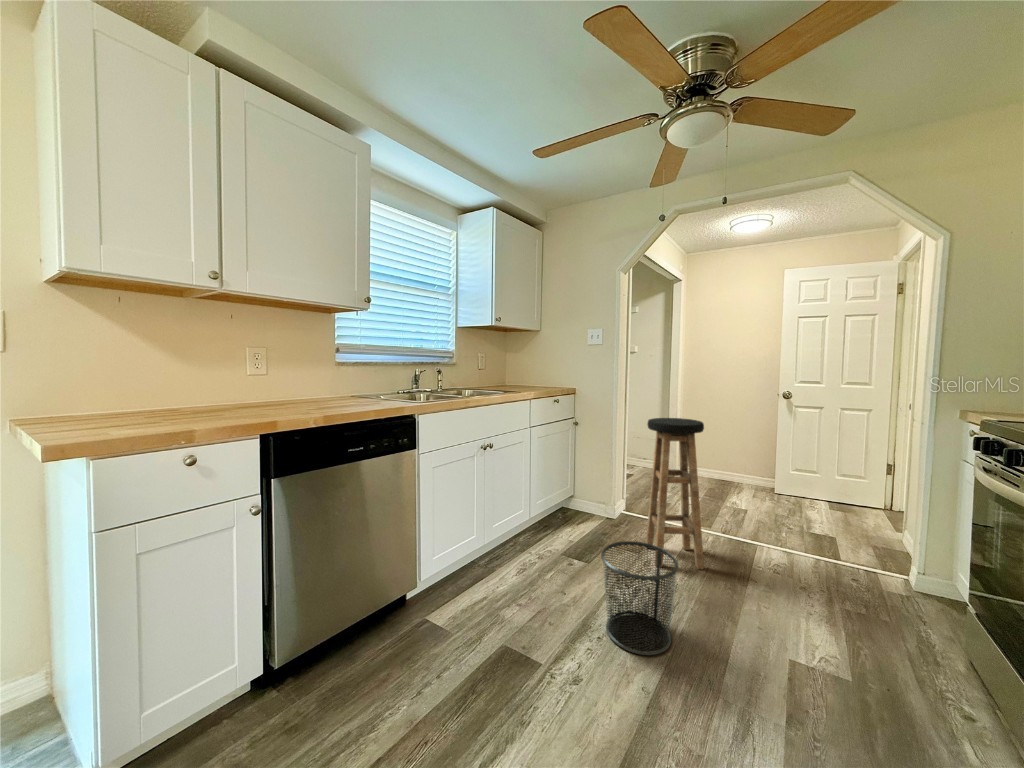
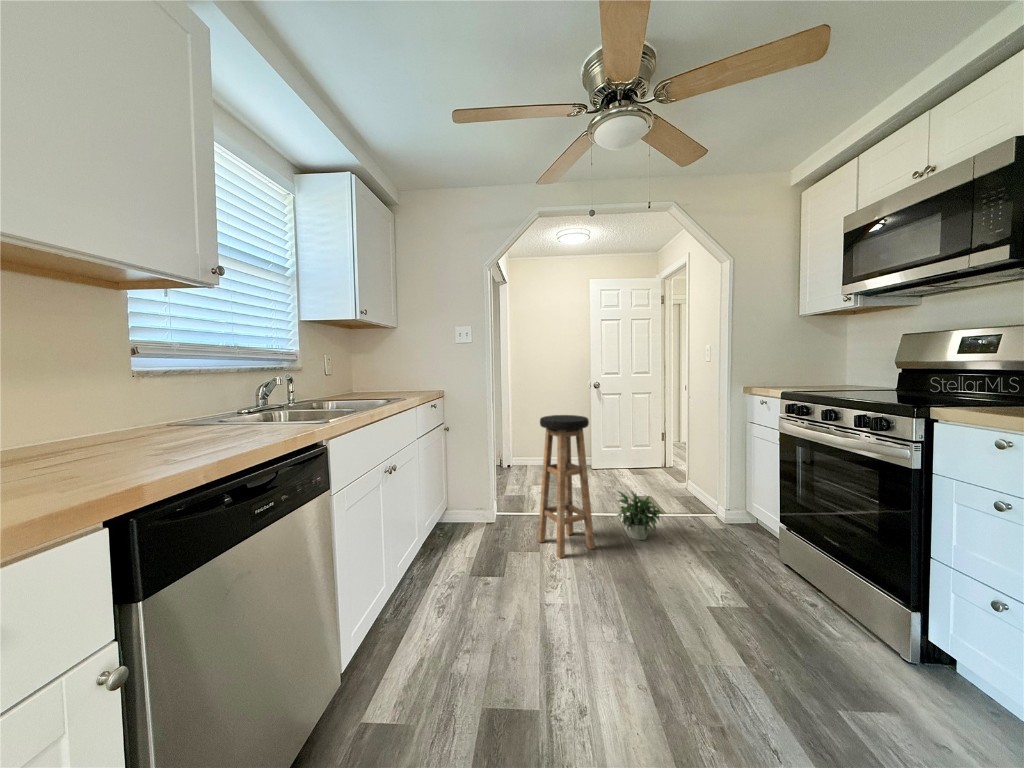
potted plant: none [744,514,806,580] -> present [617,491,663,540]
trash can: present [601,541,678,655] -> none [556,540,630,652]

